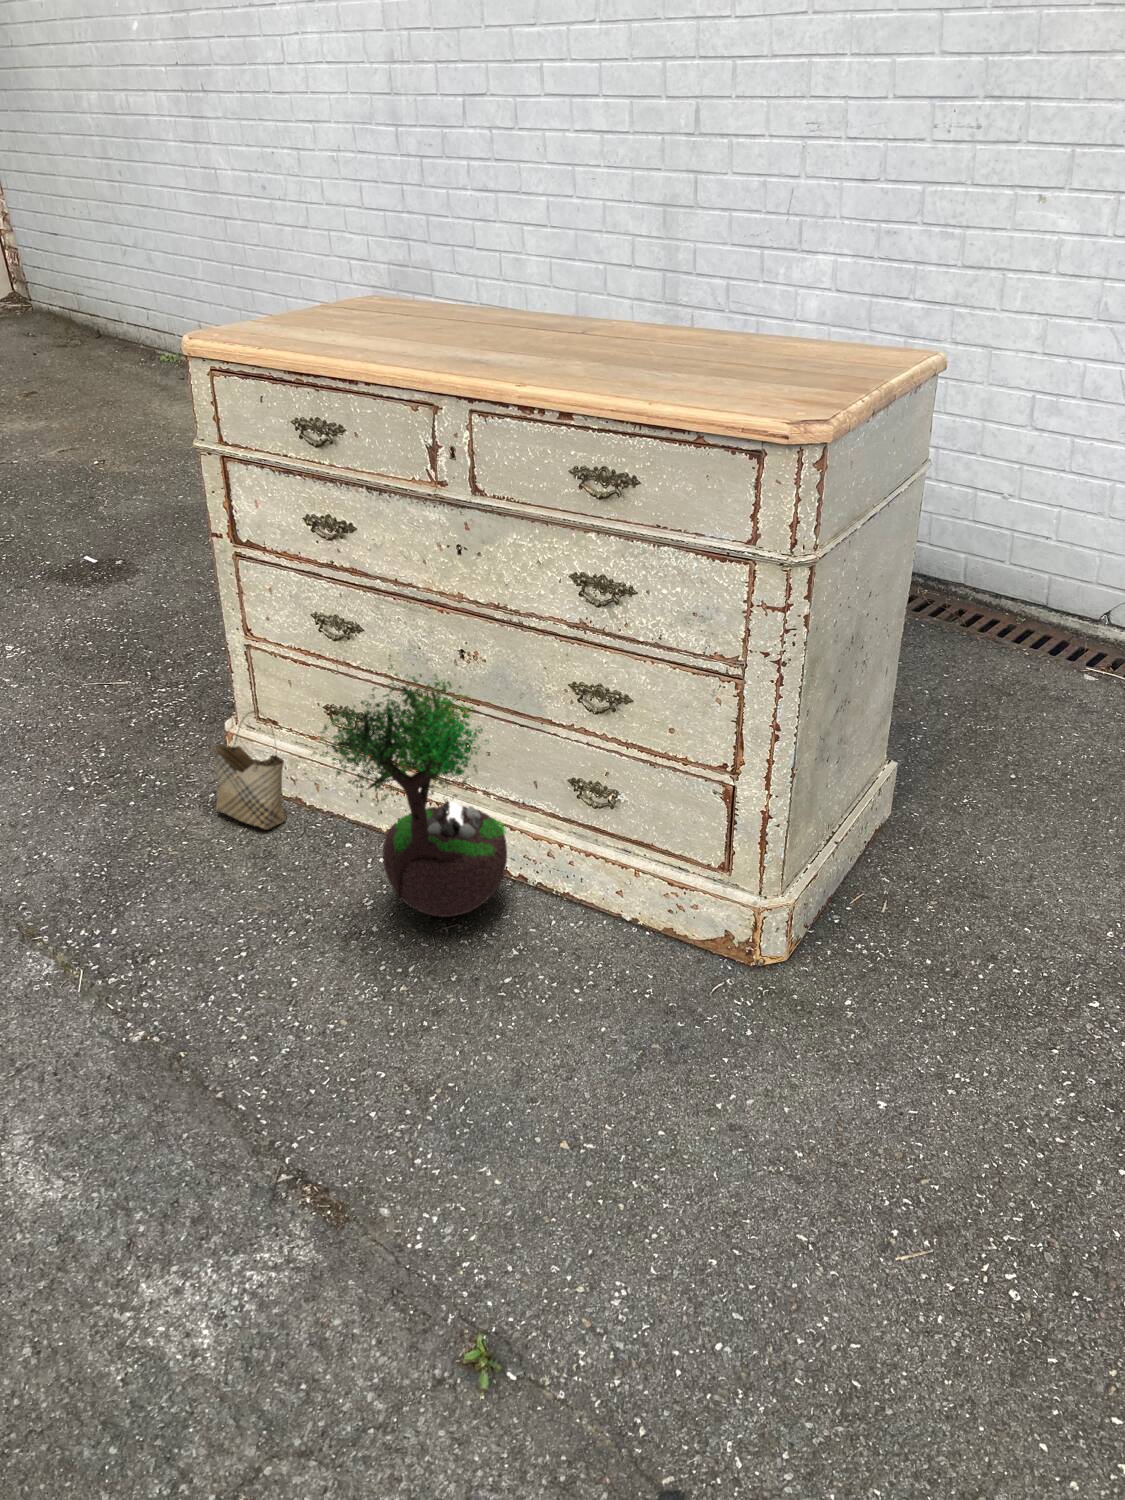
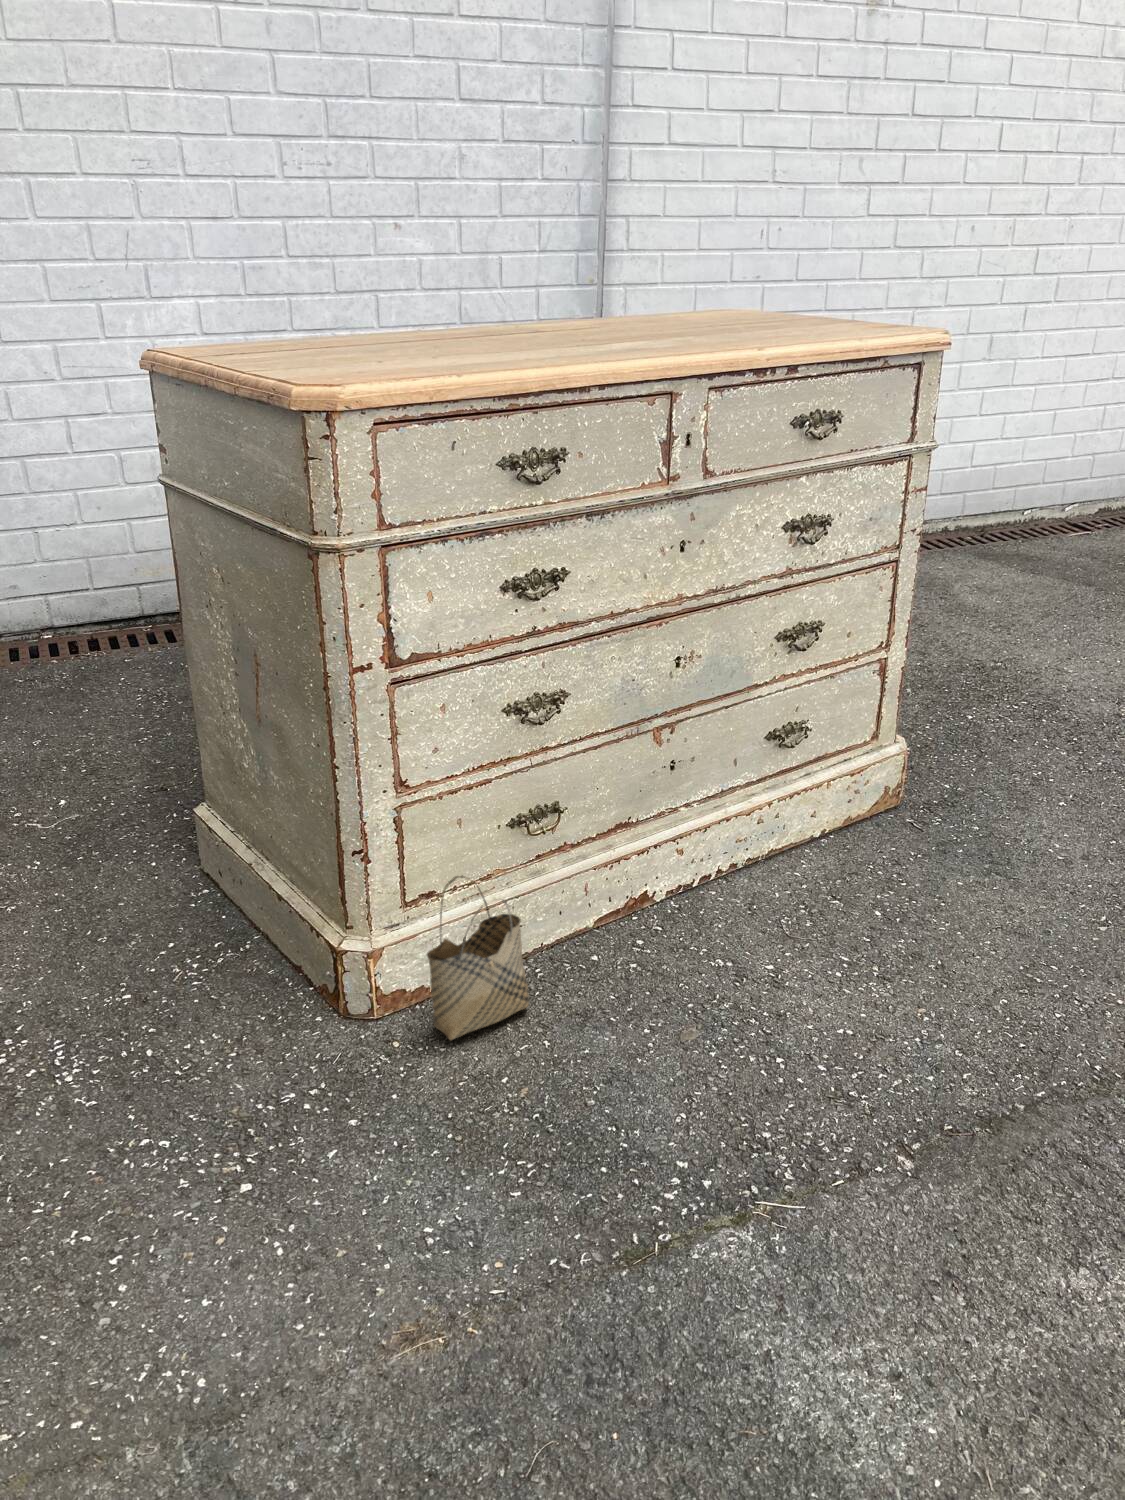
potted tree: present [311,655,507,917] -> none [684,648,886,928]

